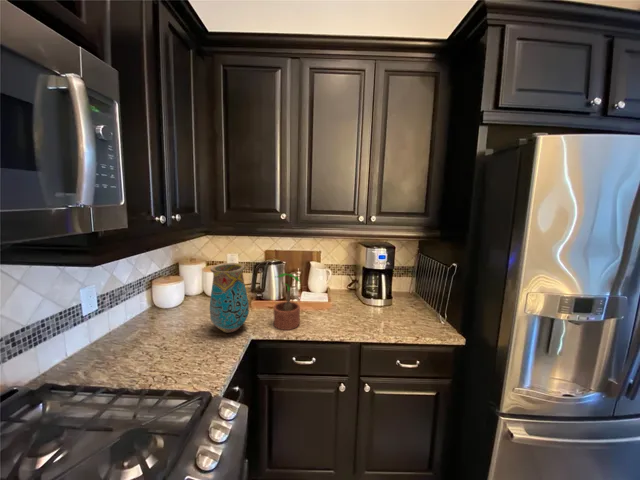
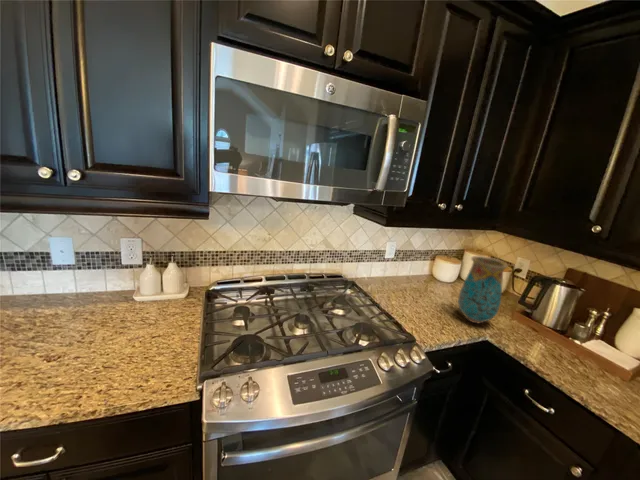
potted plant: present [274,273,300,330] -> none [521,292,580,362]

